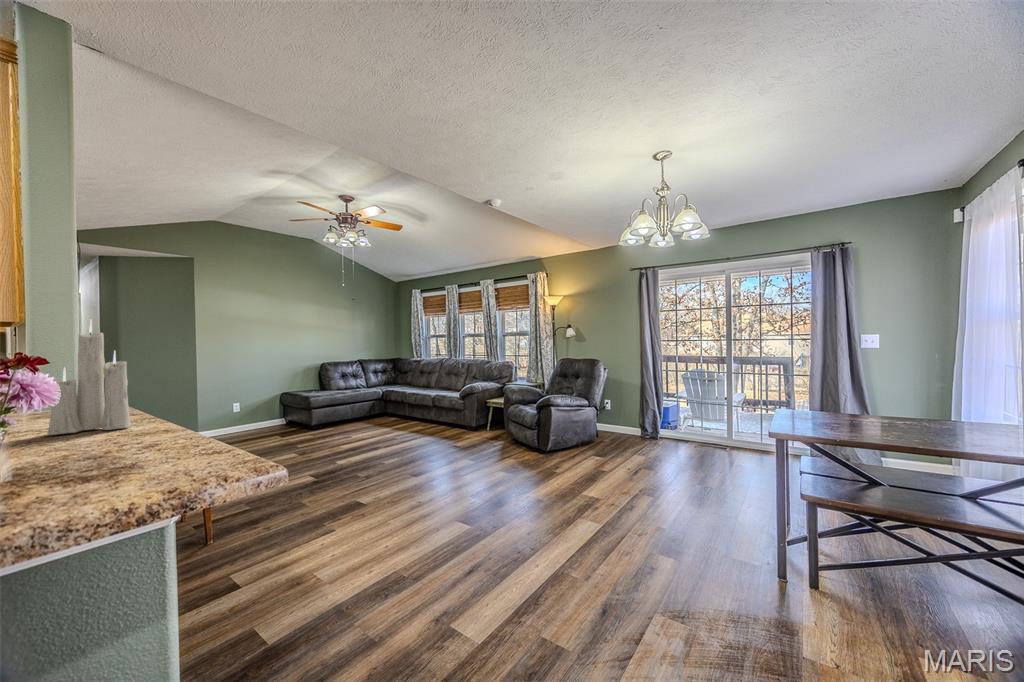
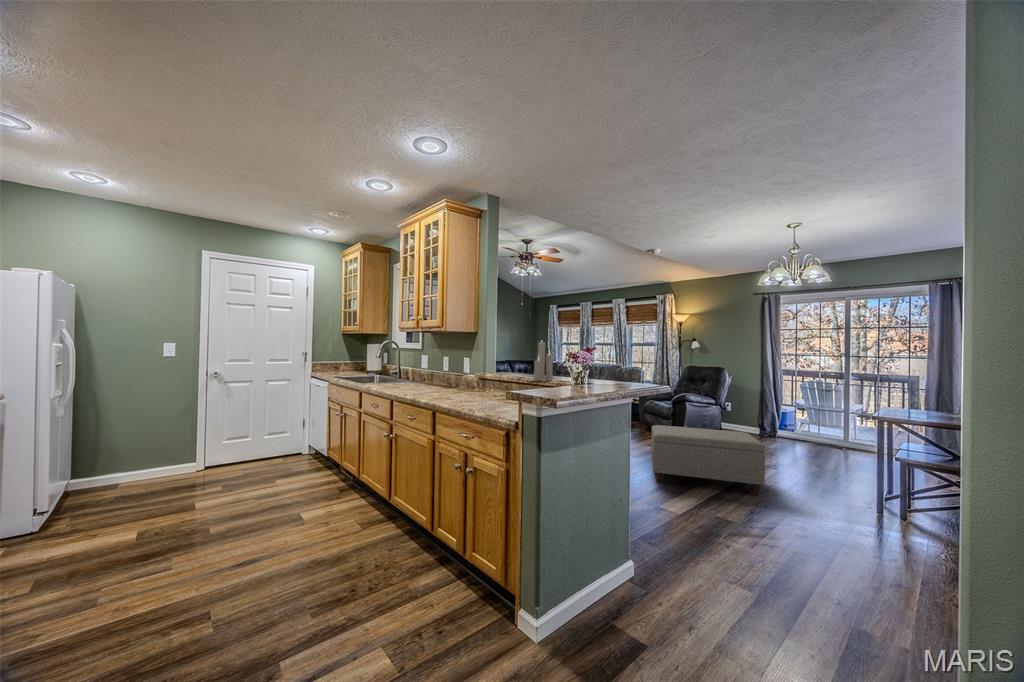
ottoman: none [466,456,631,565] -> present [651,425,766,495]

